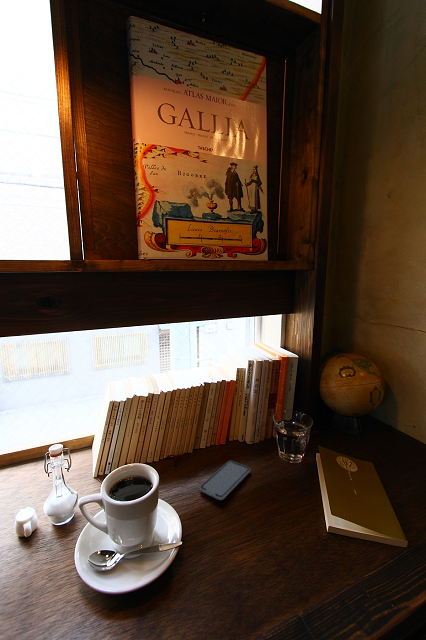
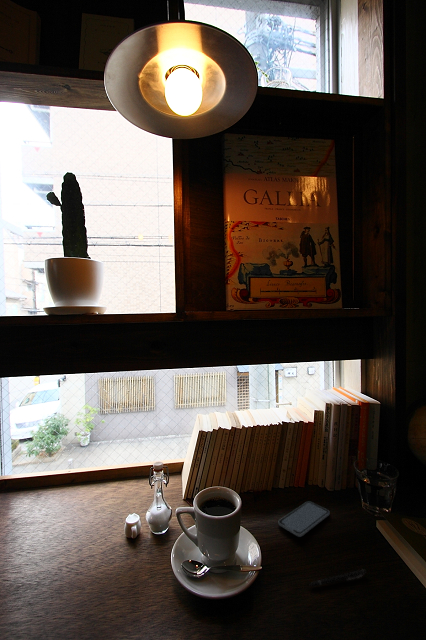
pen: none [230,522,286,551] -> present [310,570,366,587]

